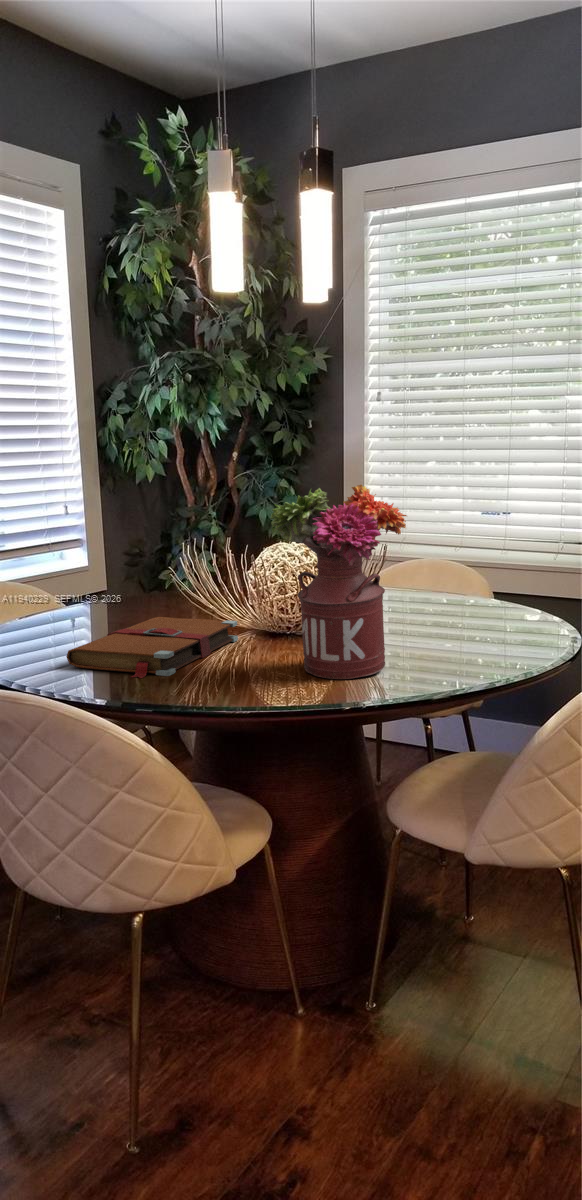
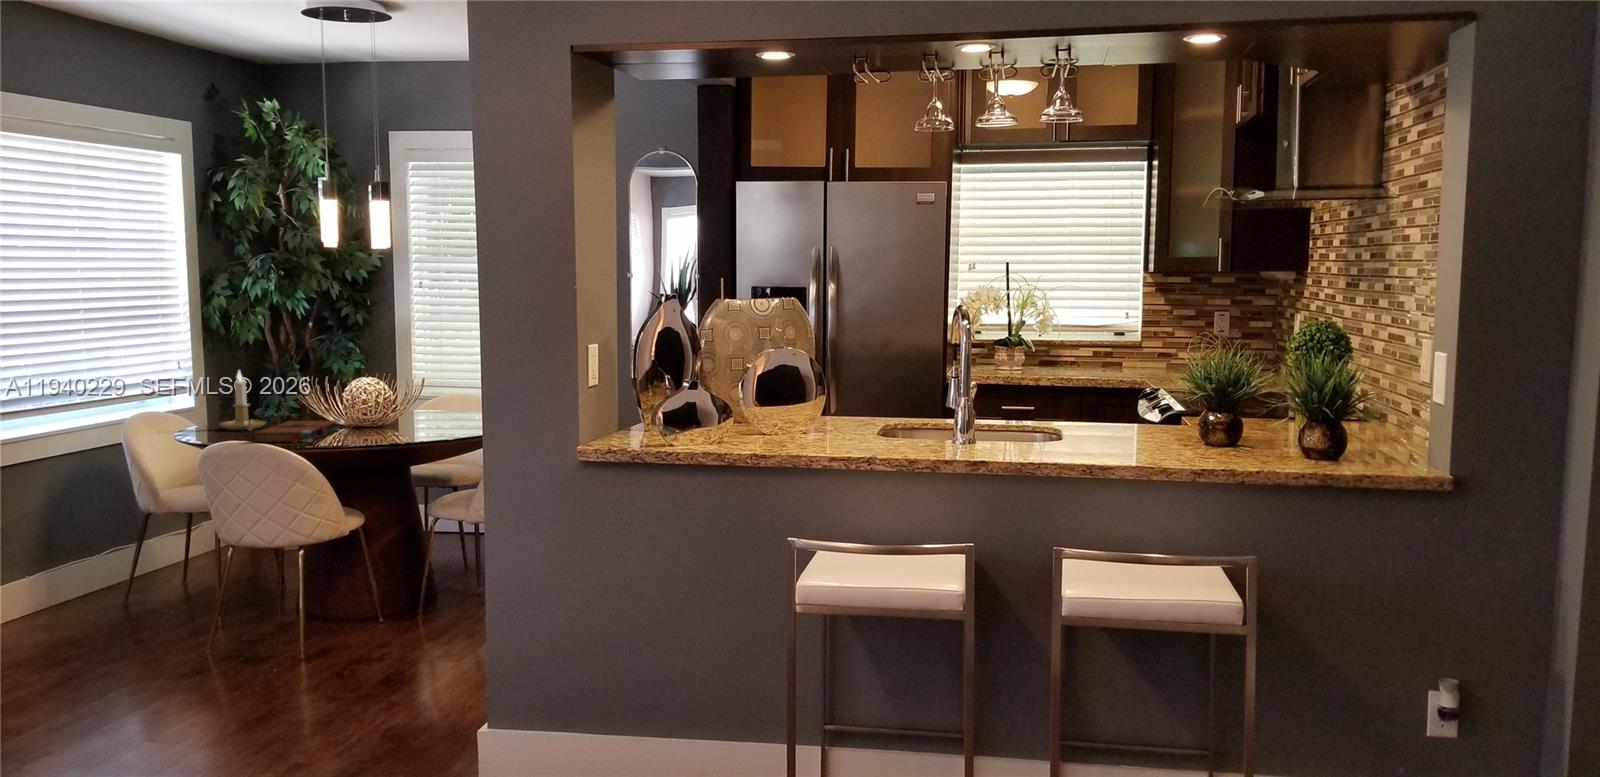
flower arrangement: present [270,485,407,679] -> none [361,348,429,438]
candlestick: none [59,521,130,629] -> present [219,371,266,431]

